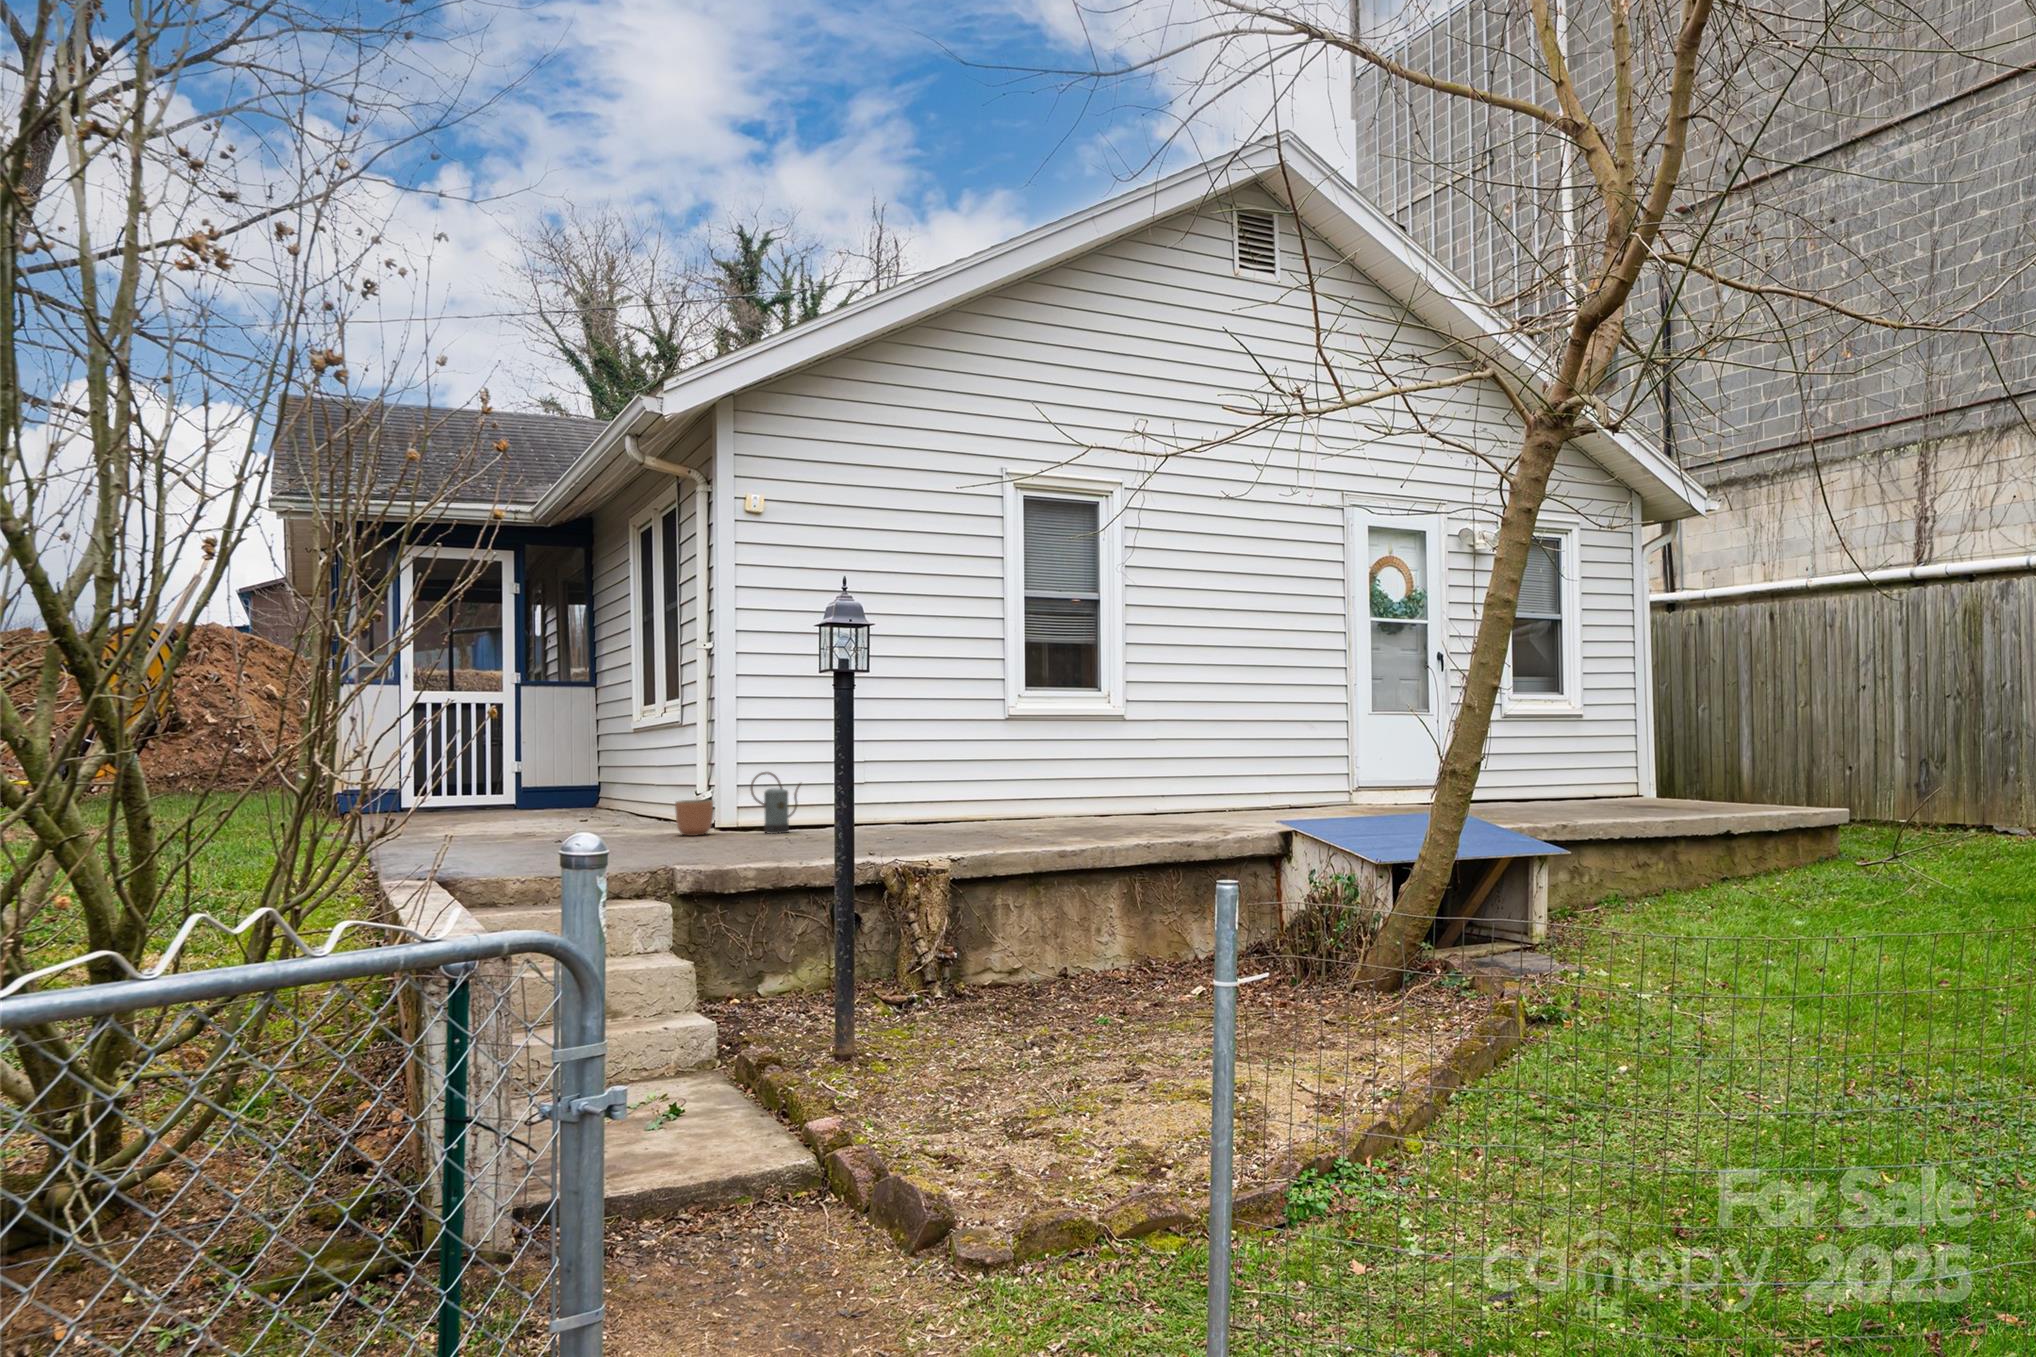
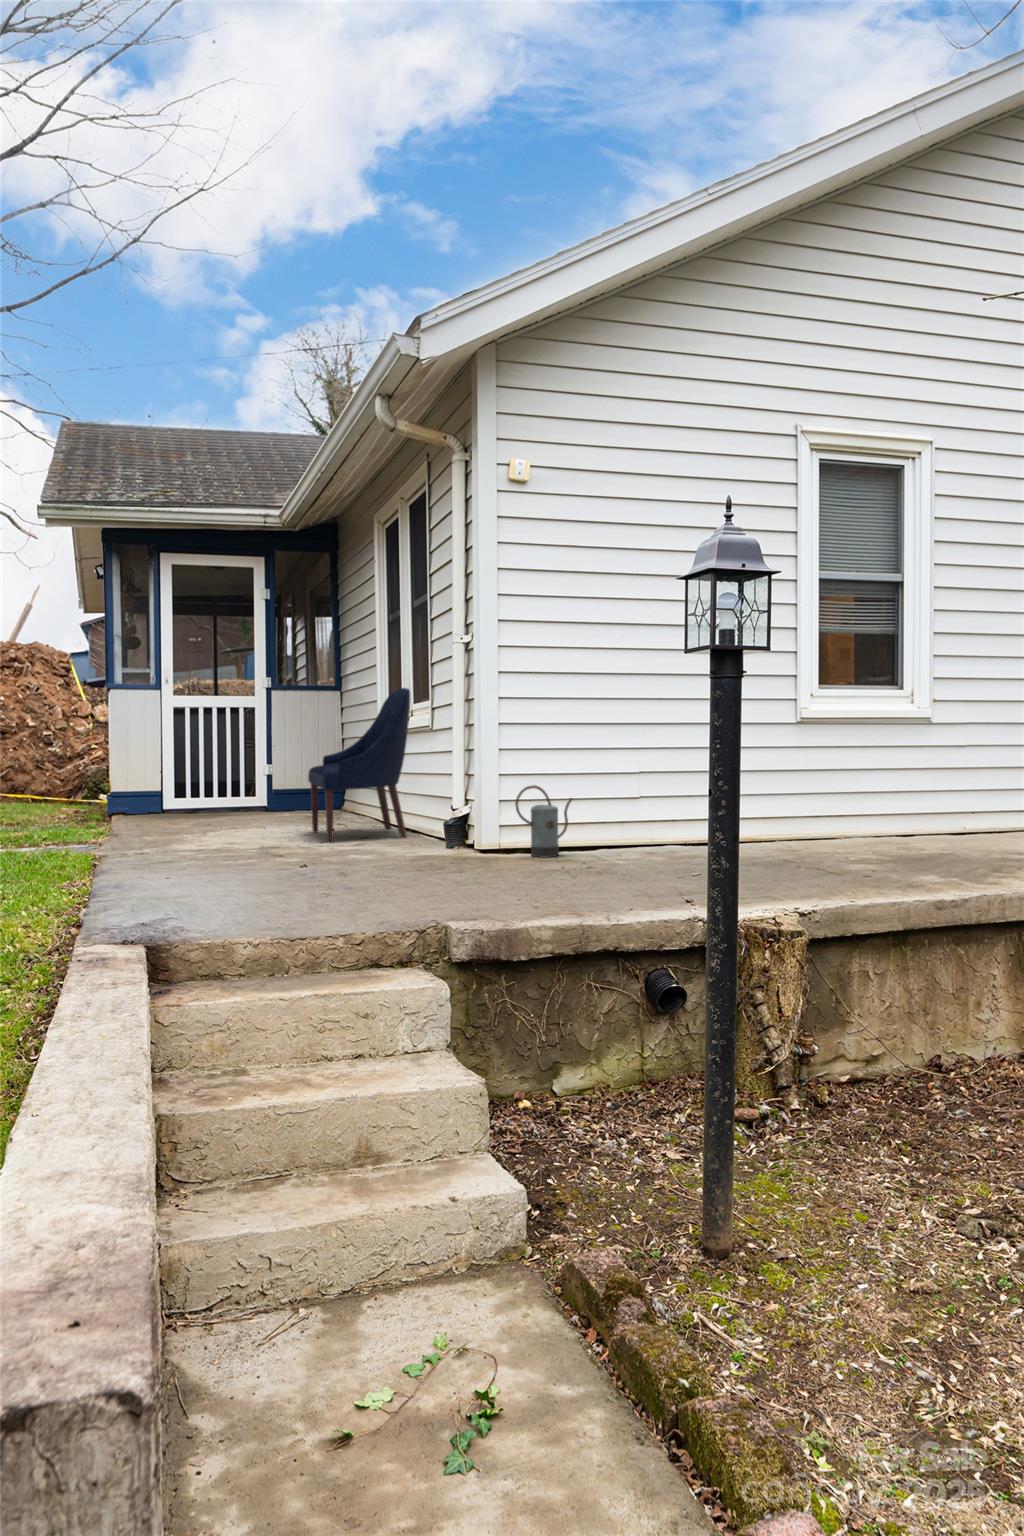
chair: none [562,686,662,831] -> present [308,688,410,843]
planter: present [675,800,713,836] -> none [430,816,472,858]

